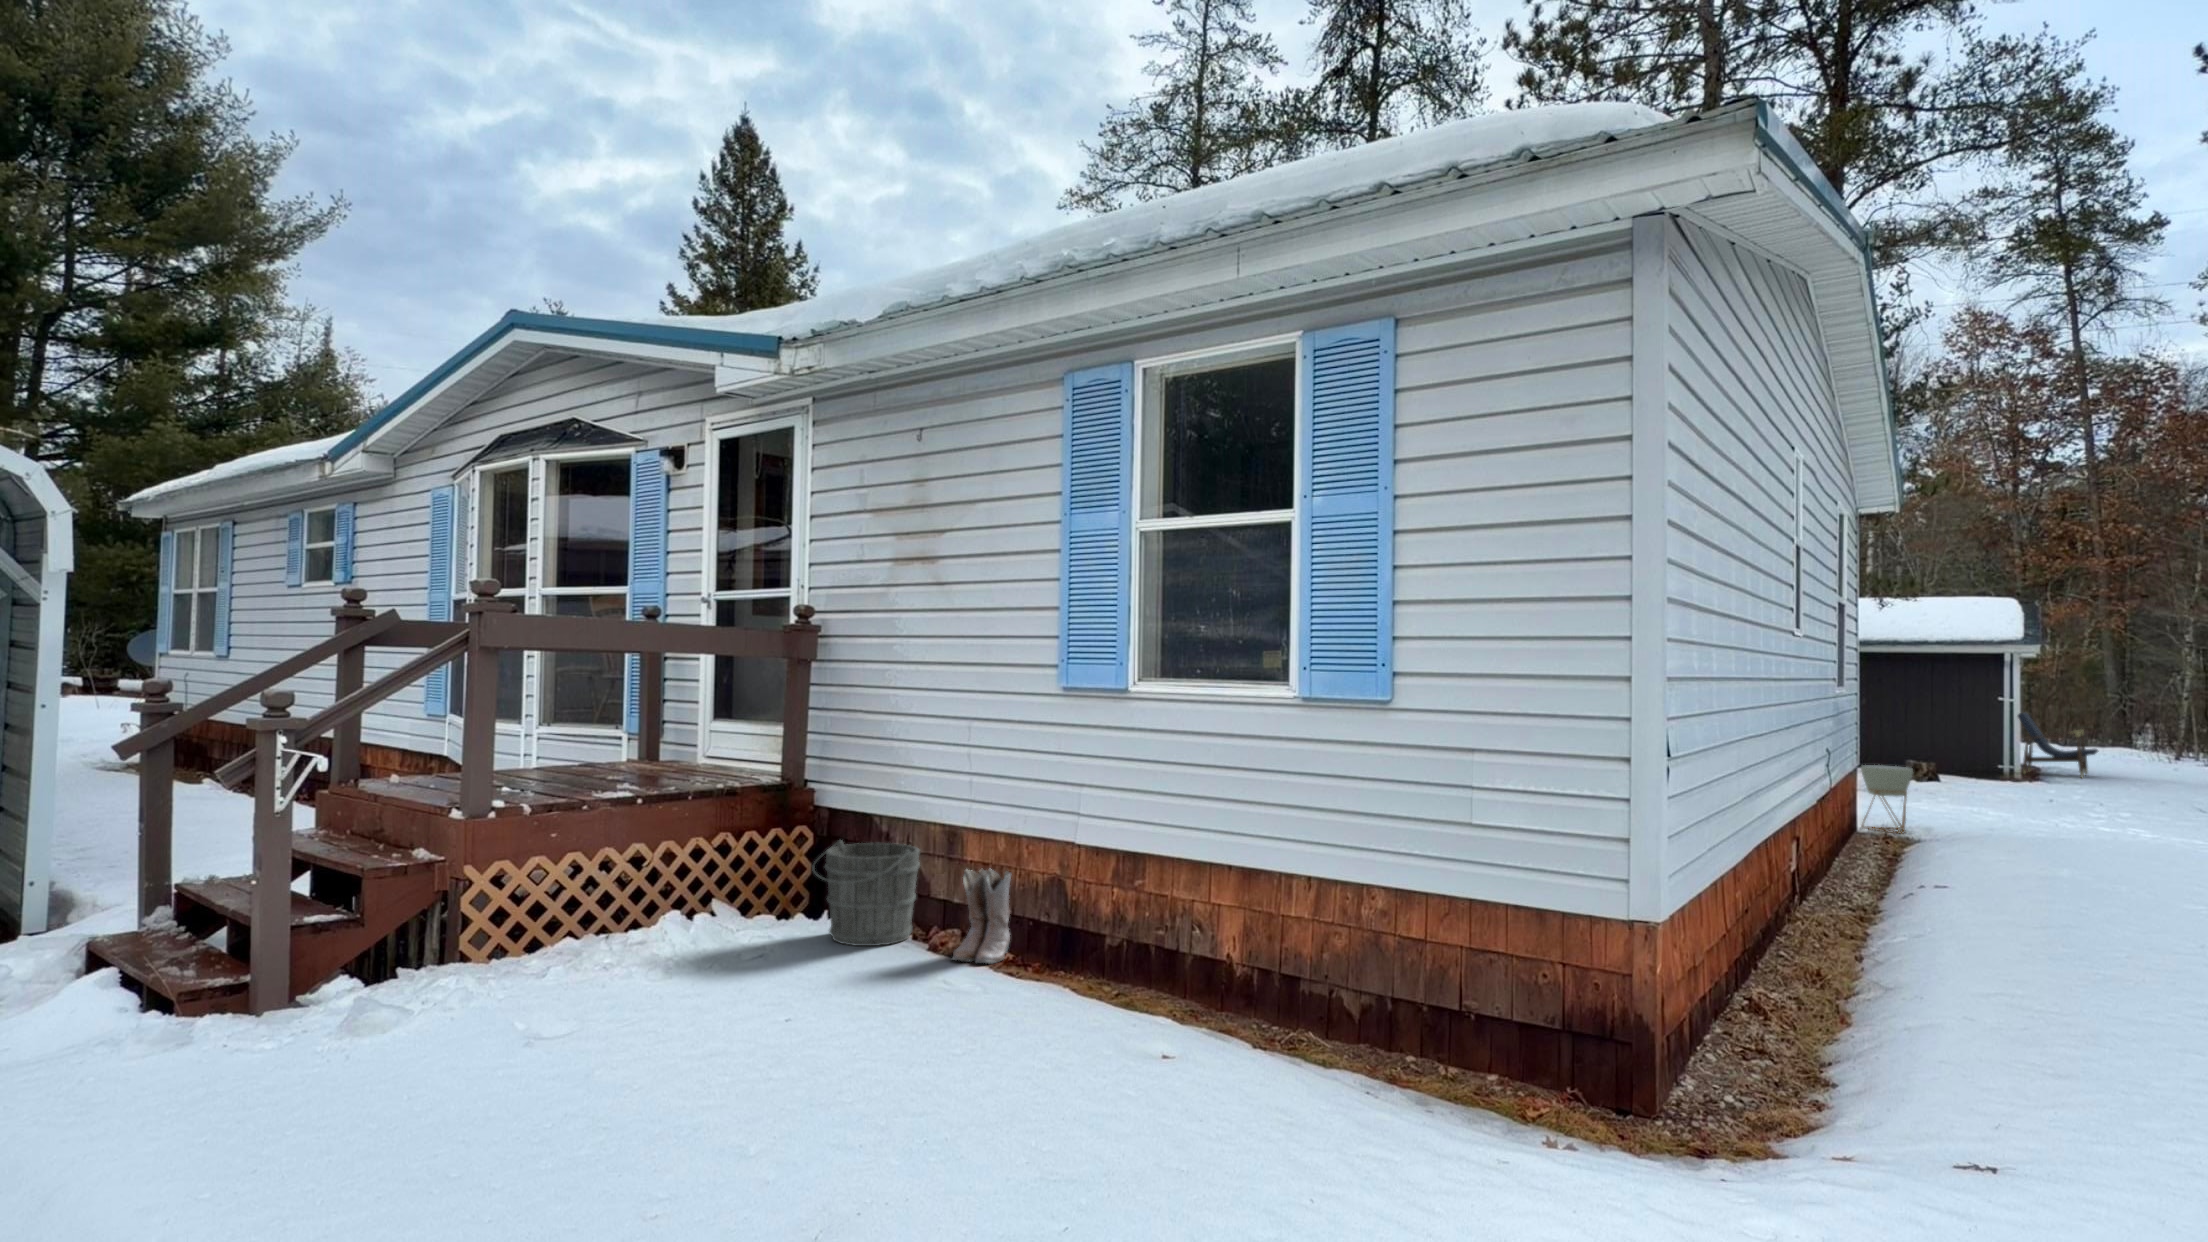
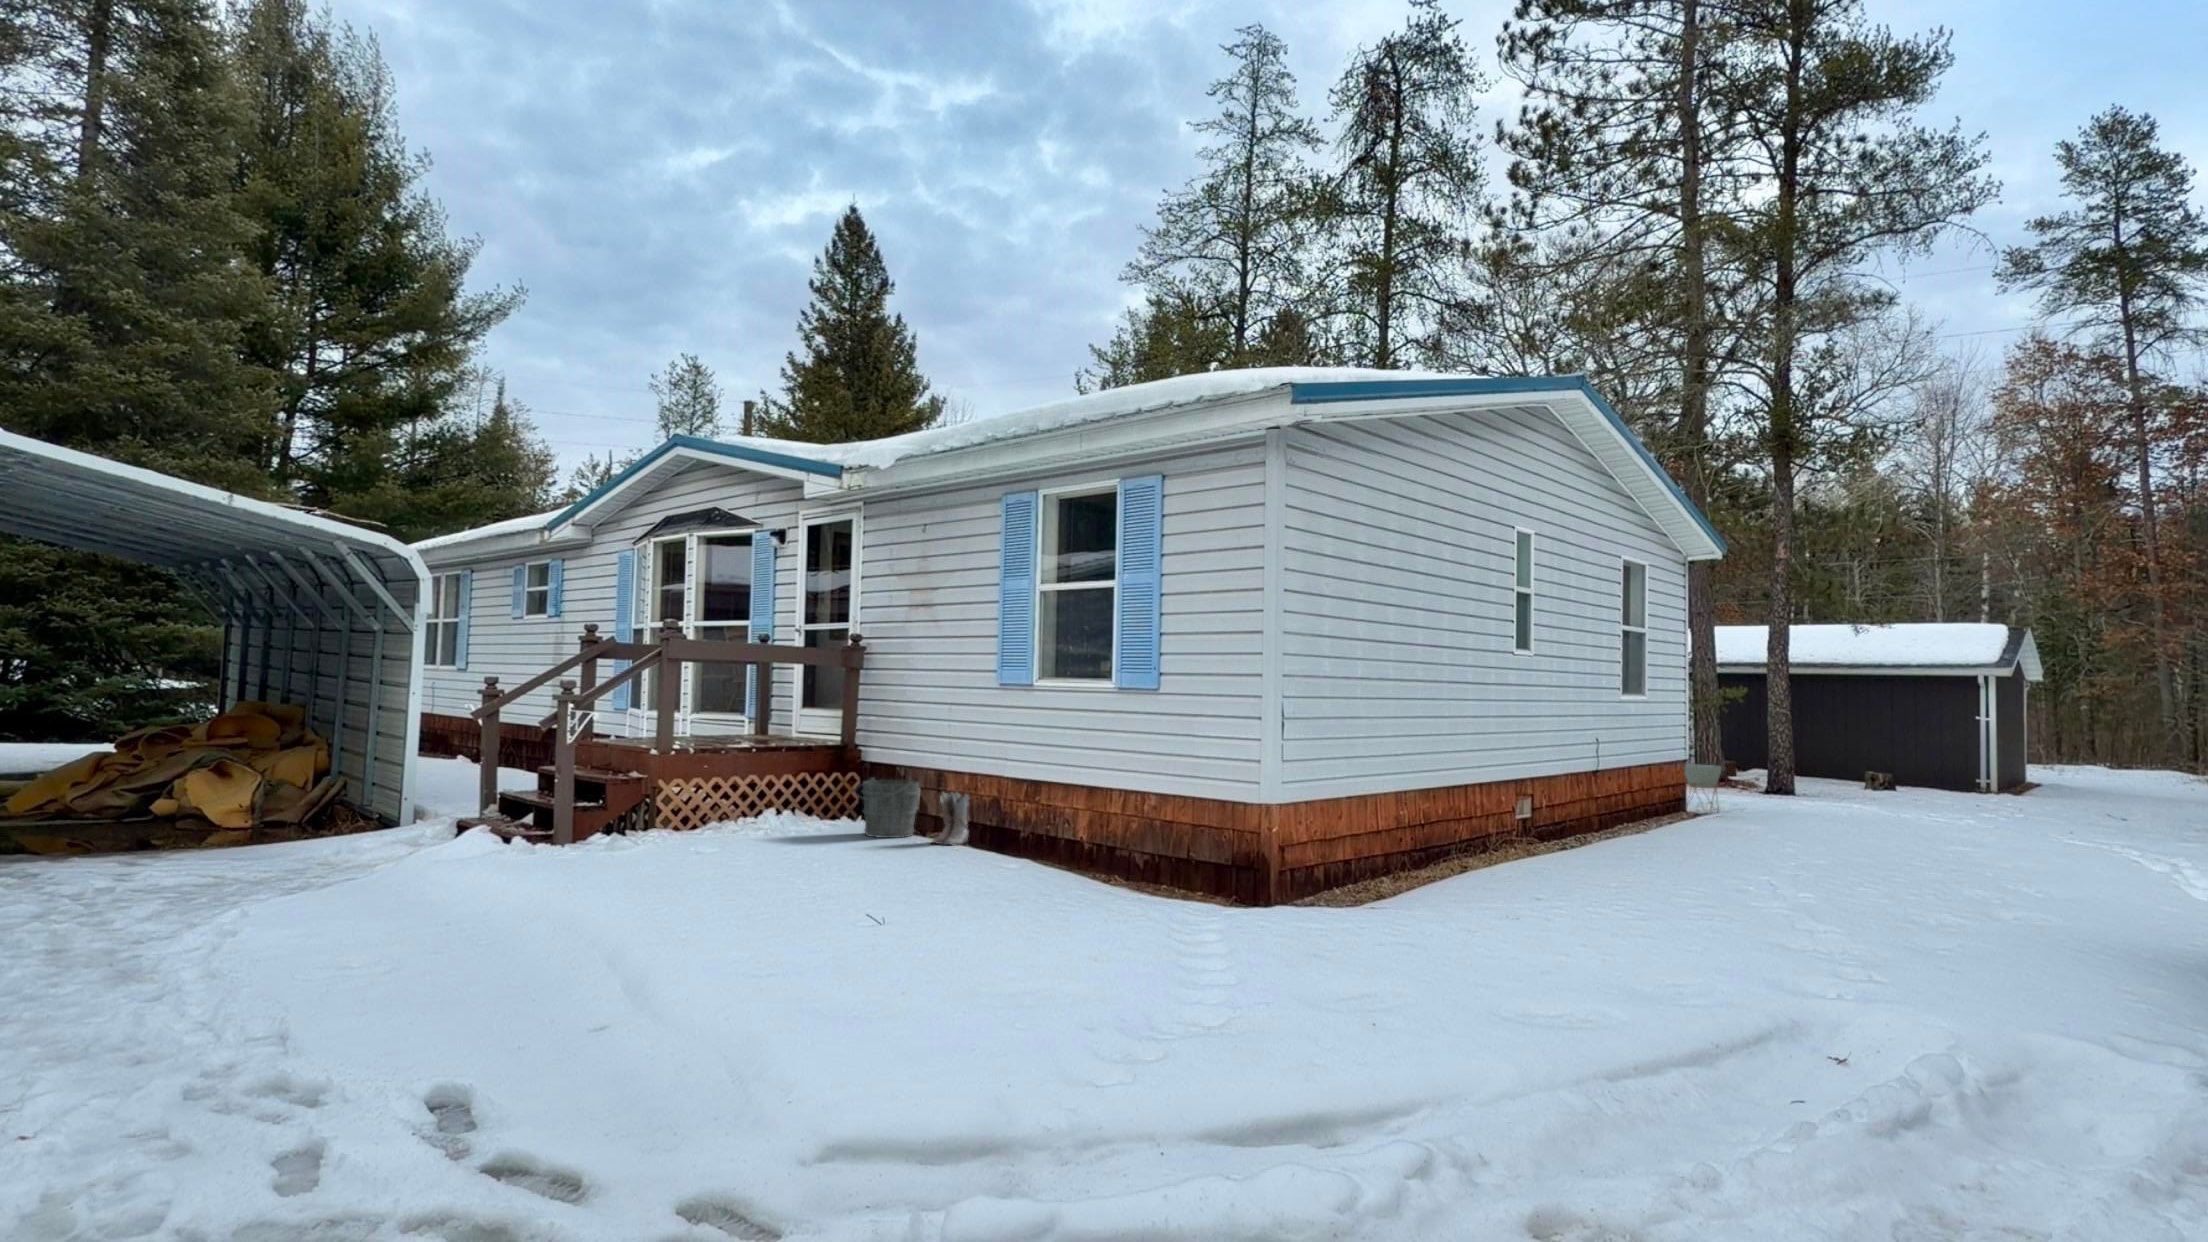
lounge chair: present [2018,713,2098,778] -> none [1942,736,2017,794]

